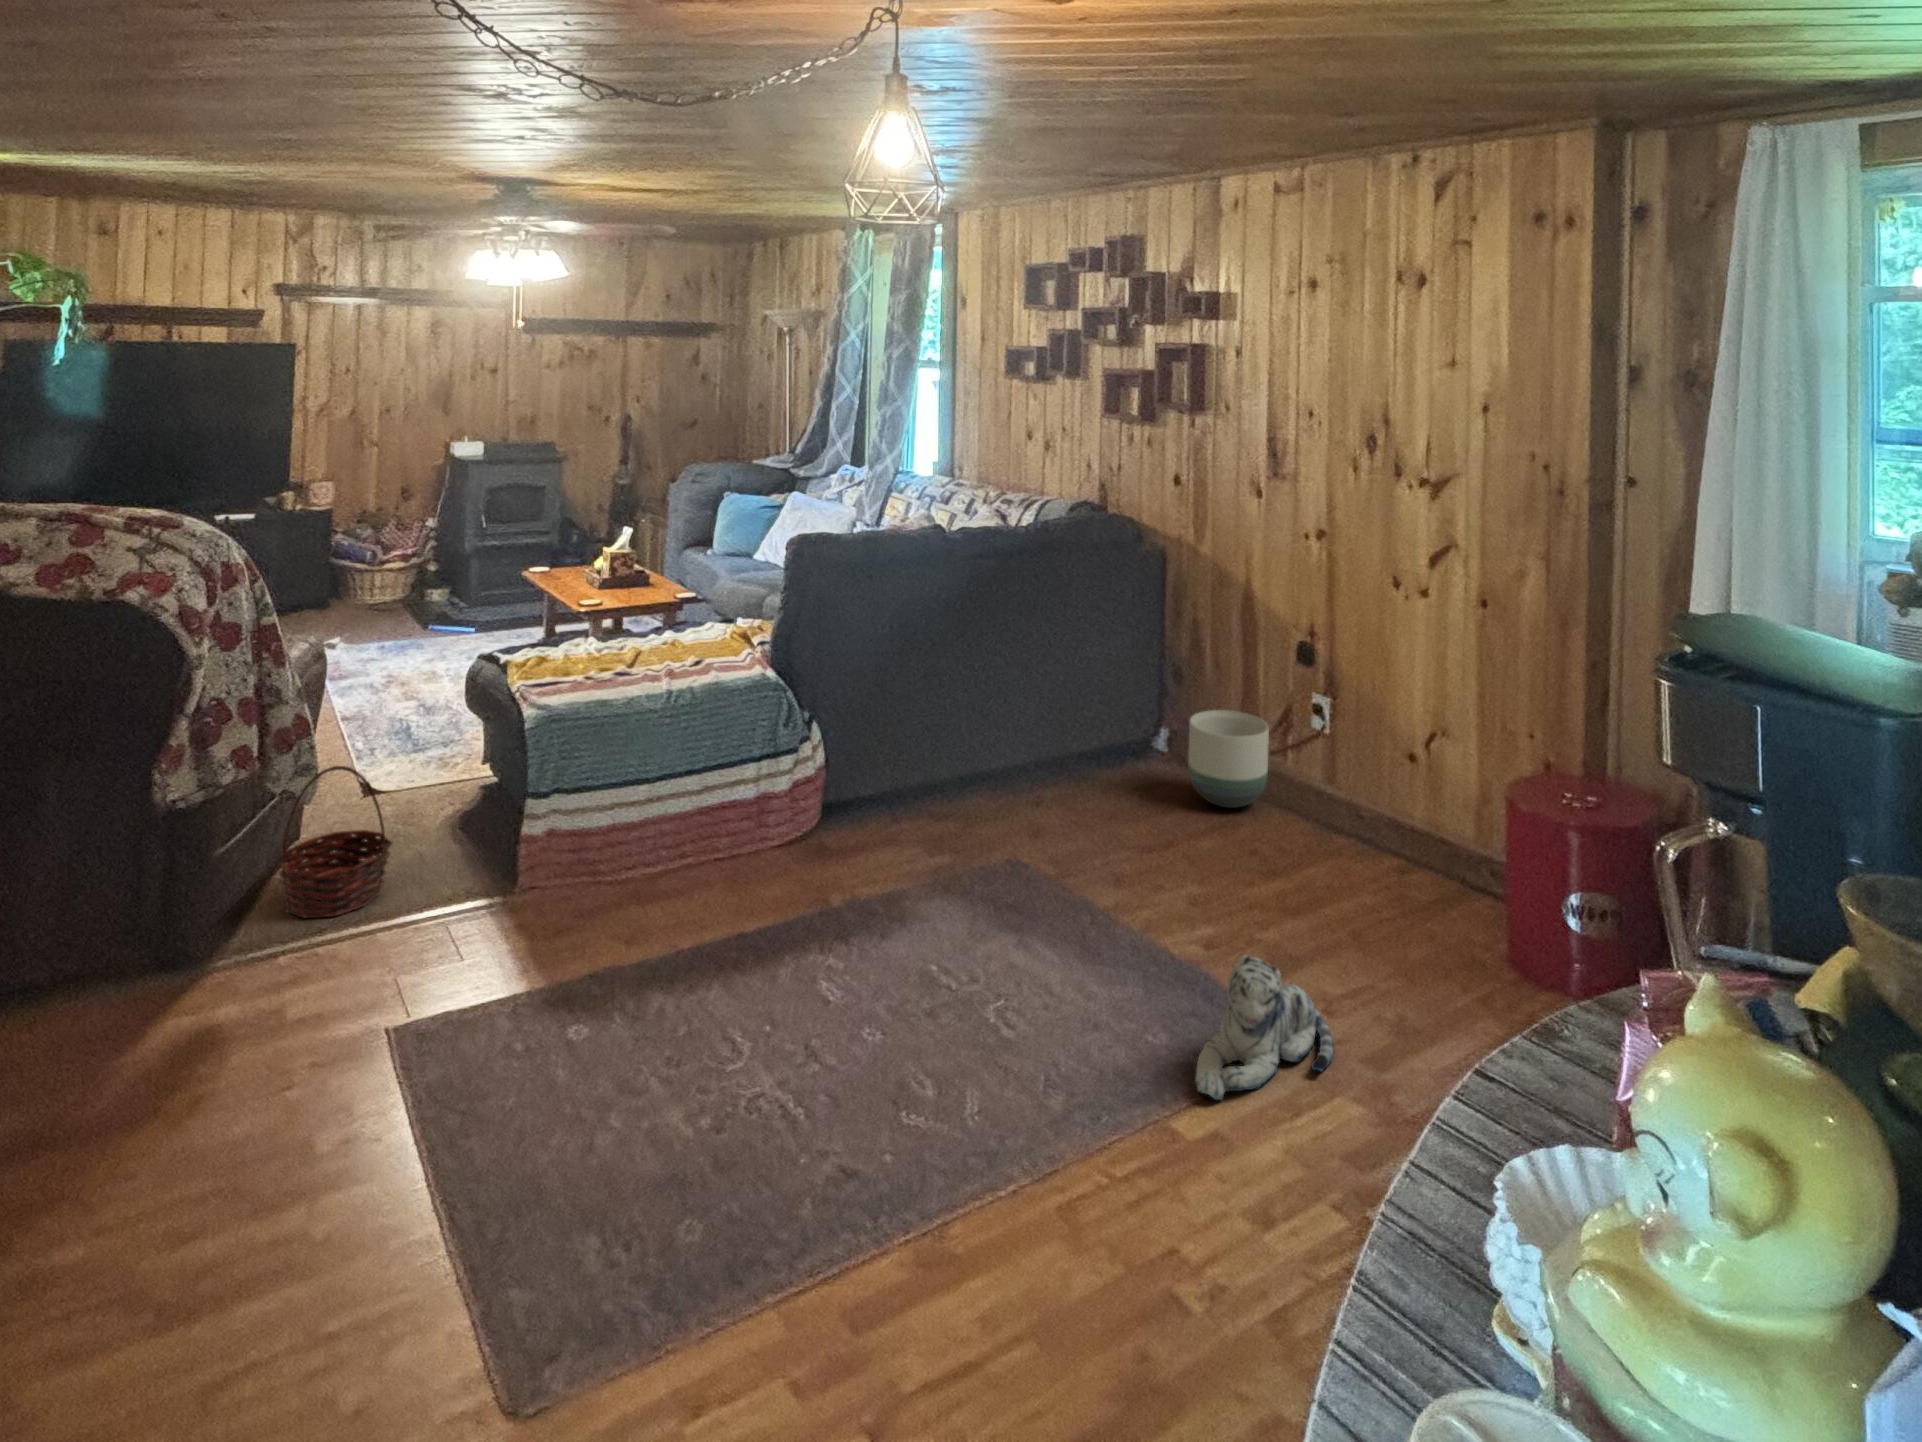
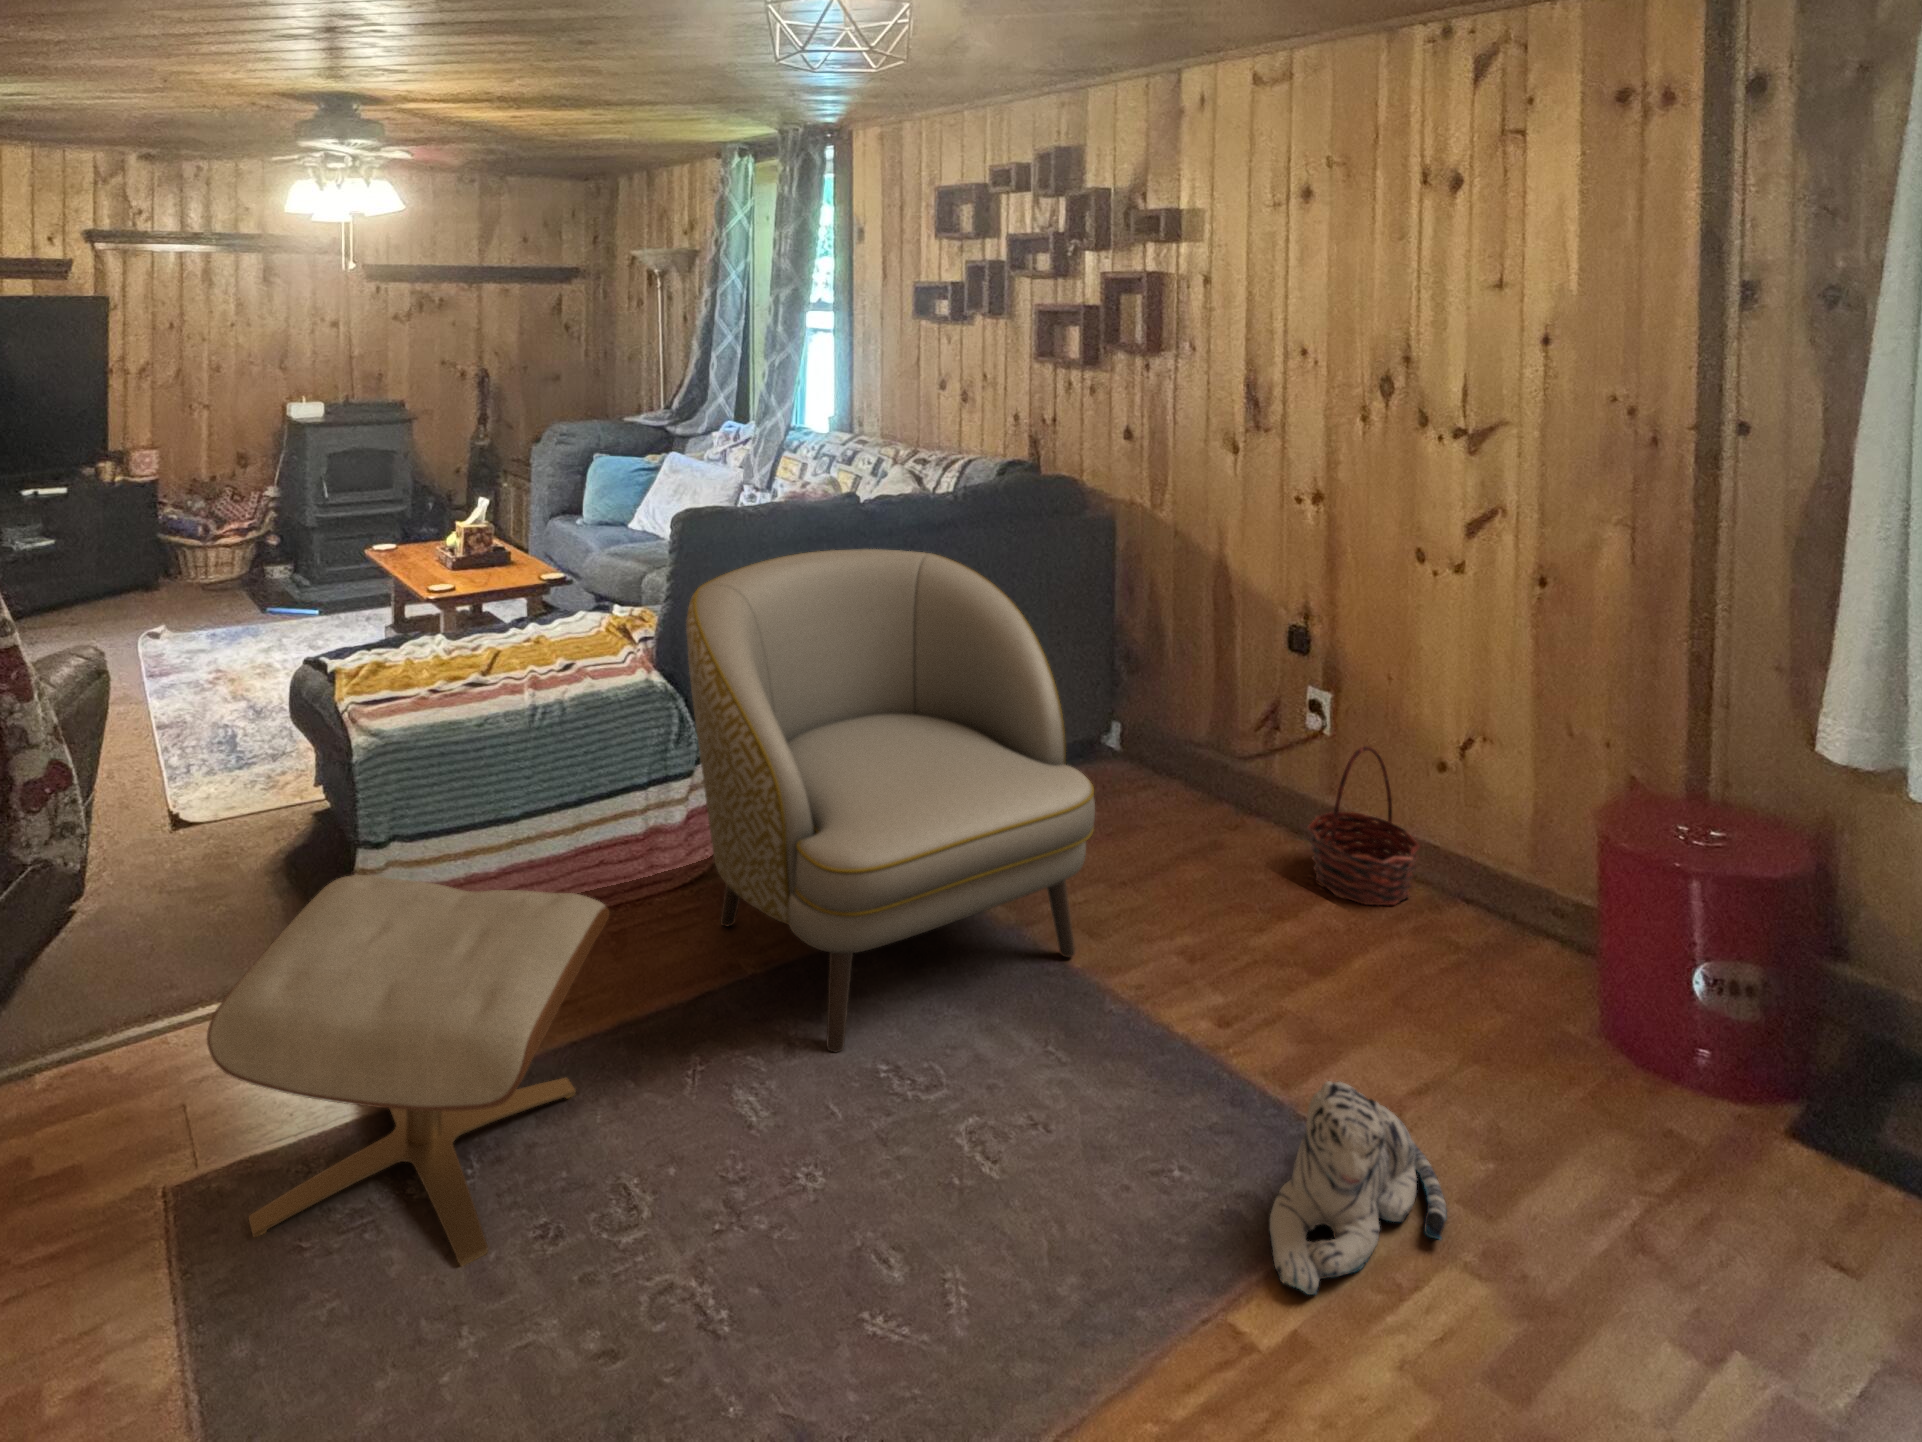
armchair: none [791,571,1110,954] -> present [686,549,1095,1052]
planter: present [1188,710,1269,808] -> none [1158,704,1255,822]
basket: present [277,766,392,918] -> present [1307,746,1420,905]
ottoman: none [425,803,722,1072] -> present [207,875,610,1266]

